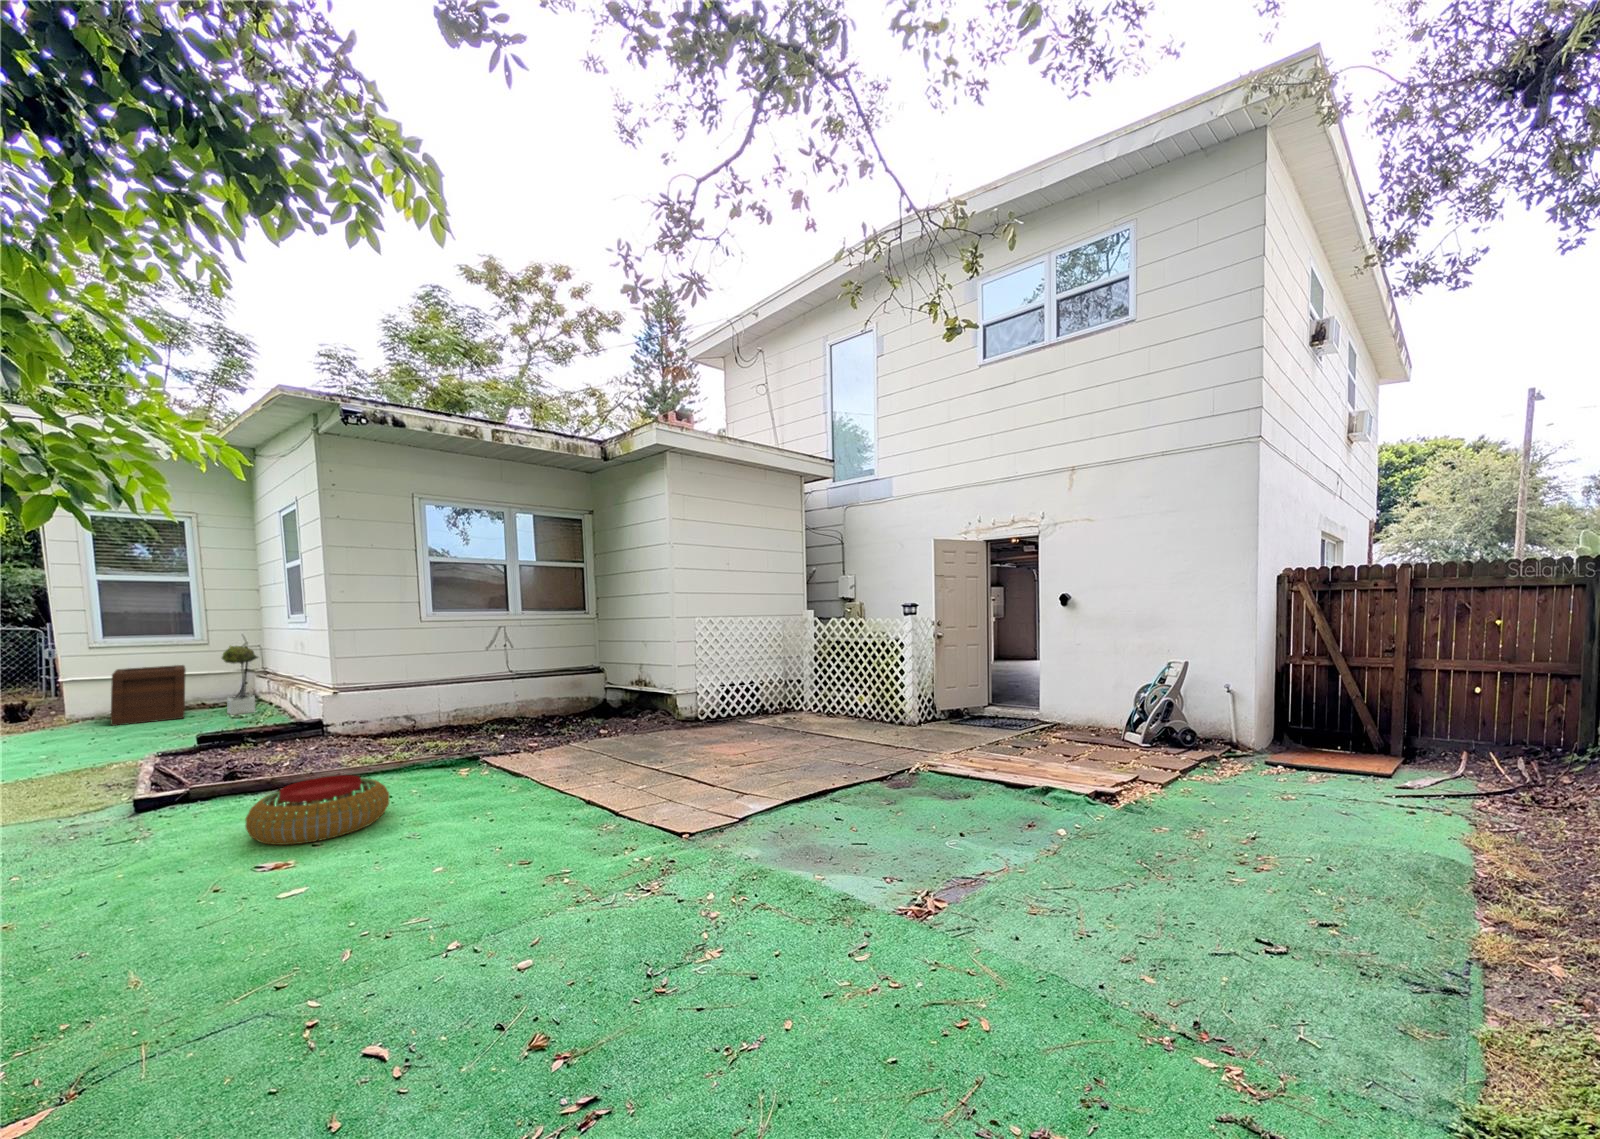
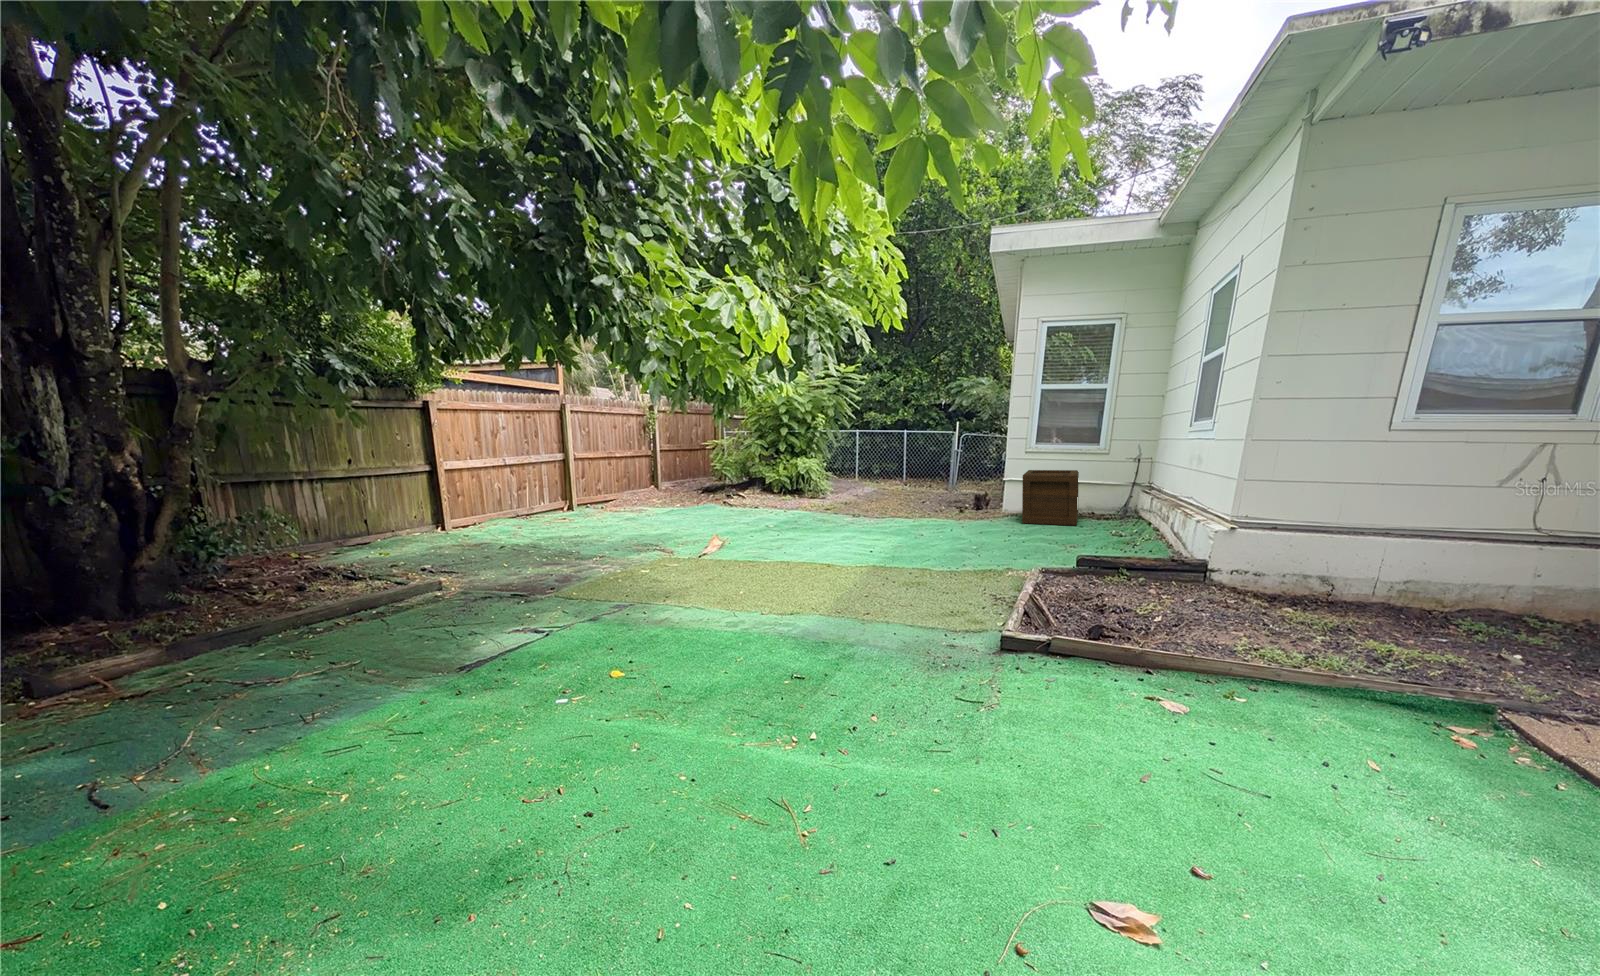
potted tree: present [222,645,258,715] -> none [1108,452,1143,530]
pouf: present [245,775,389,845] -> none [1090,689,1319,826]

